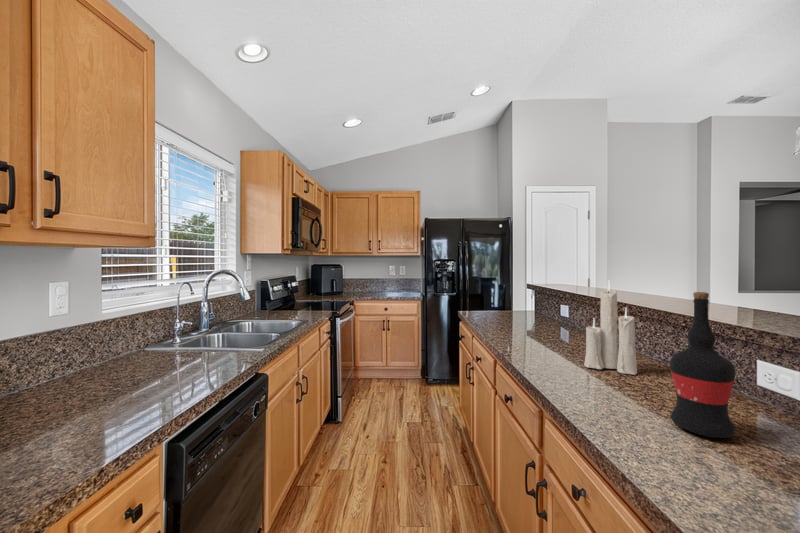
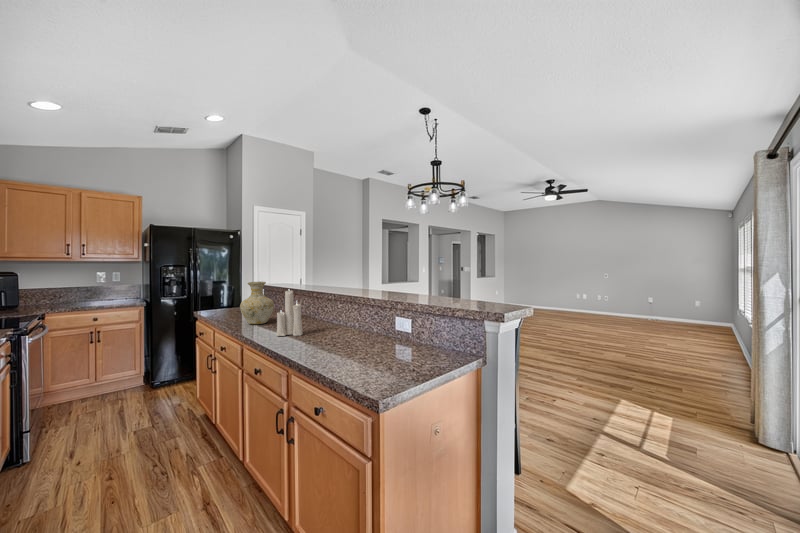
vase: none [519,276,568,338] -> present [240,282,274,324]
wine bottle: present [670,292,736,438] -> none [302,291,324,352]

